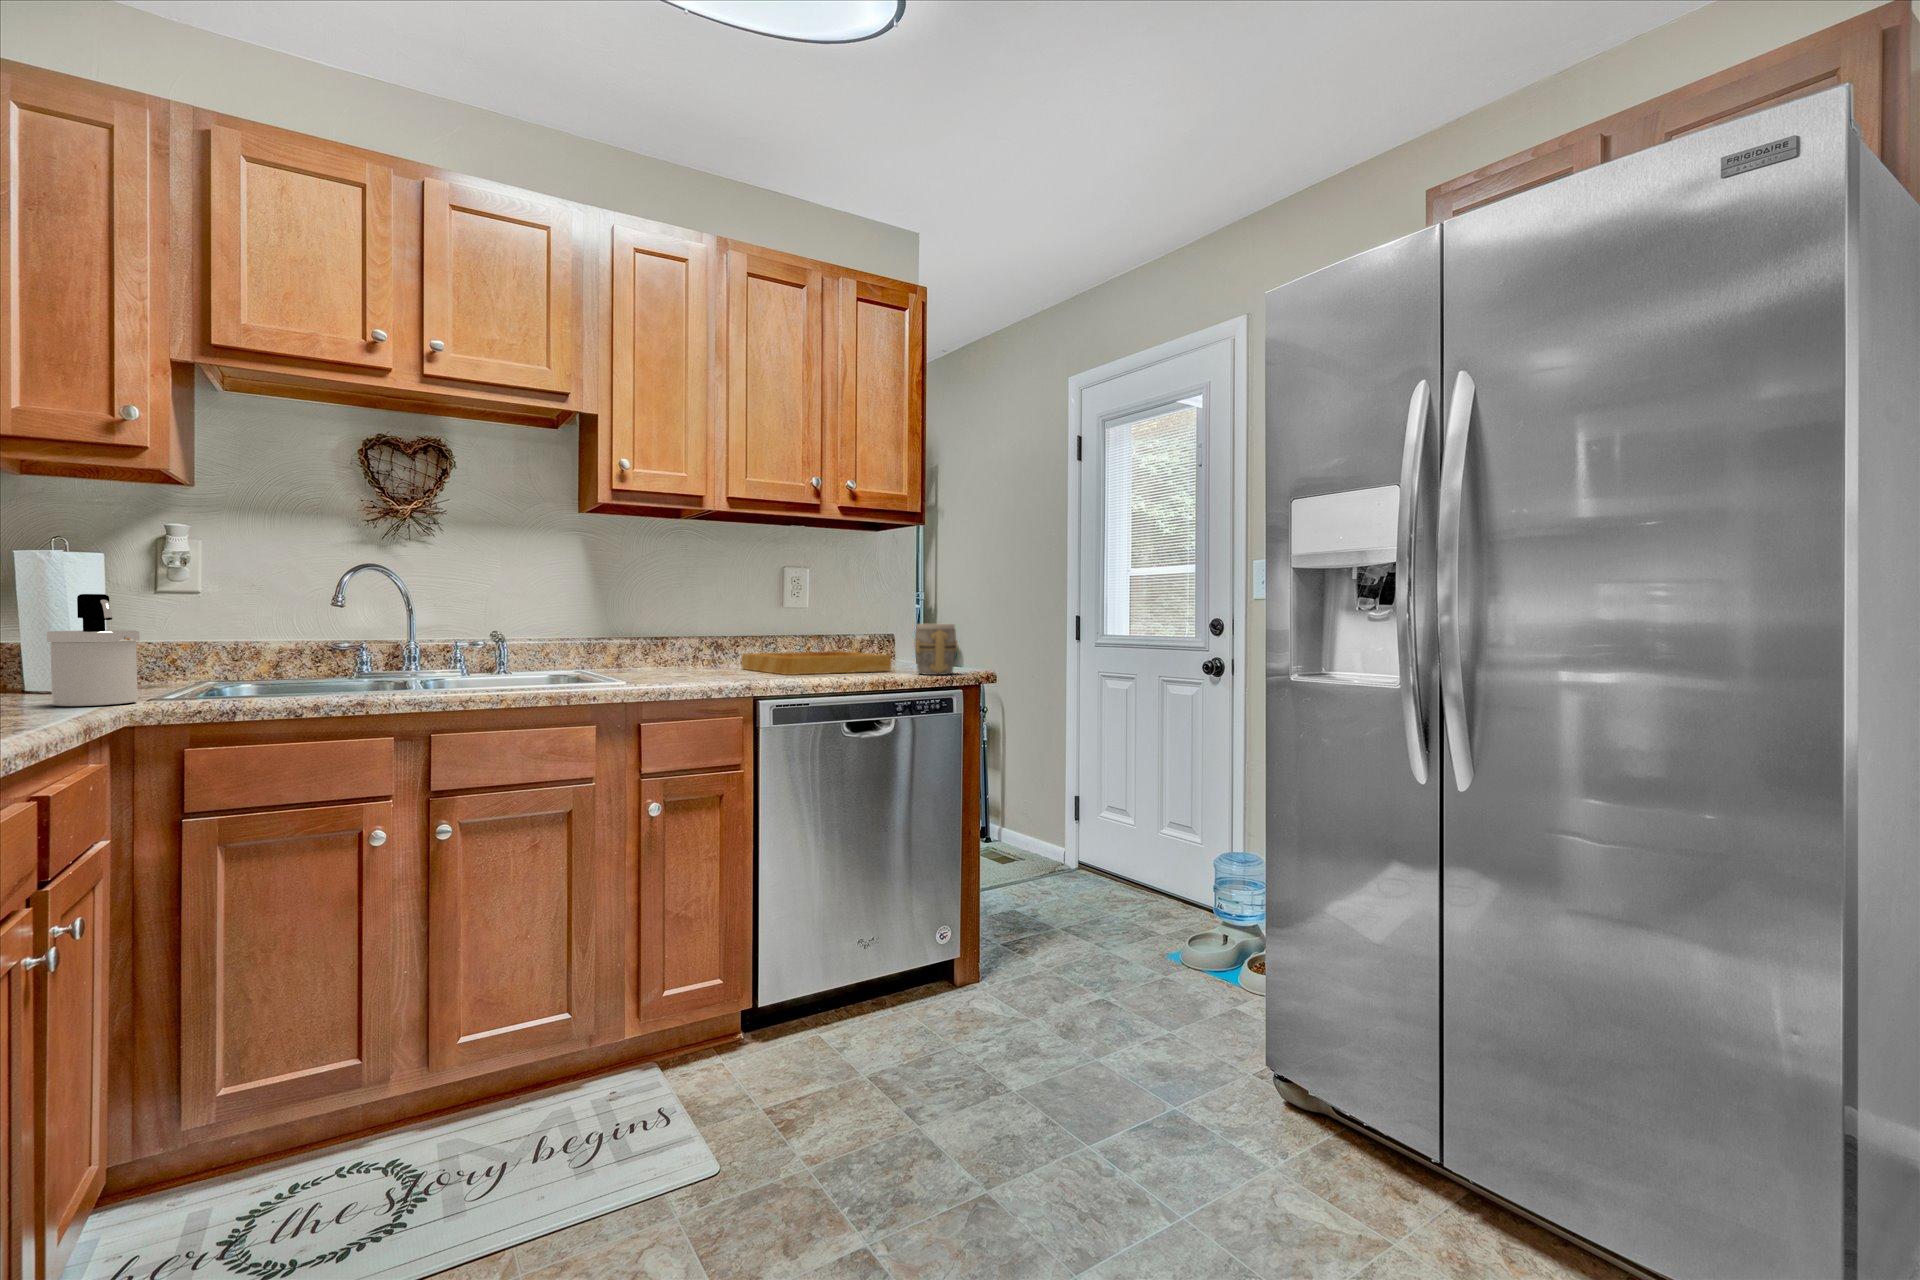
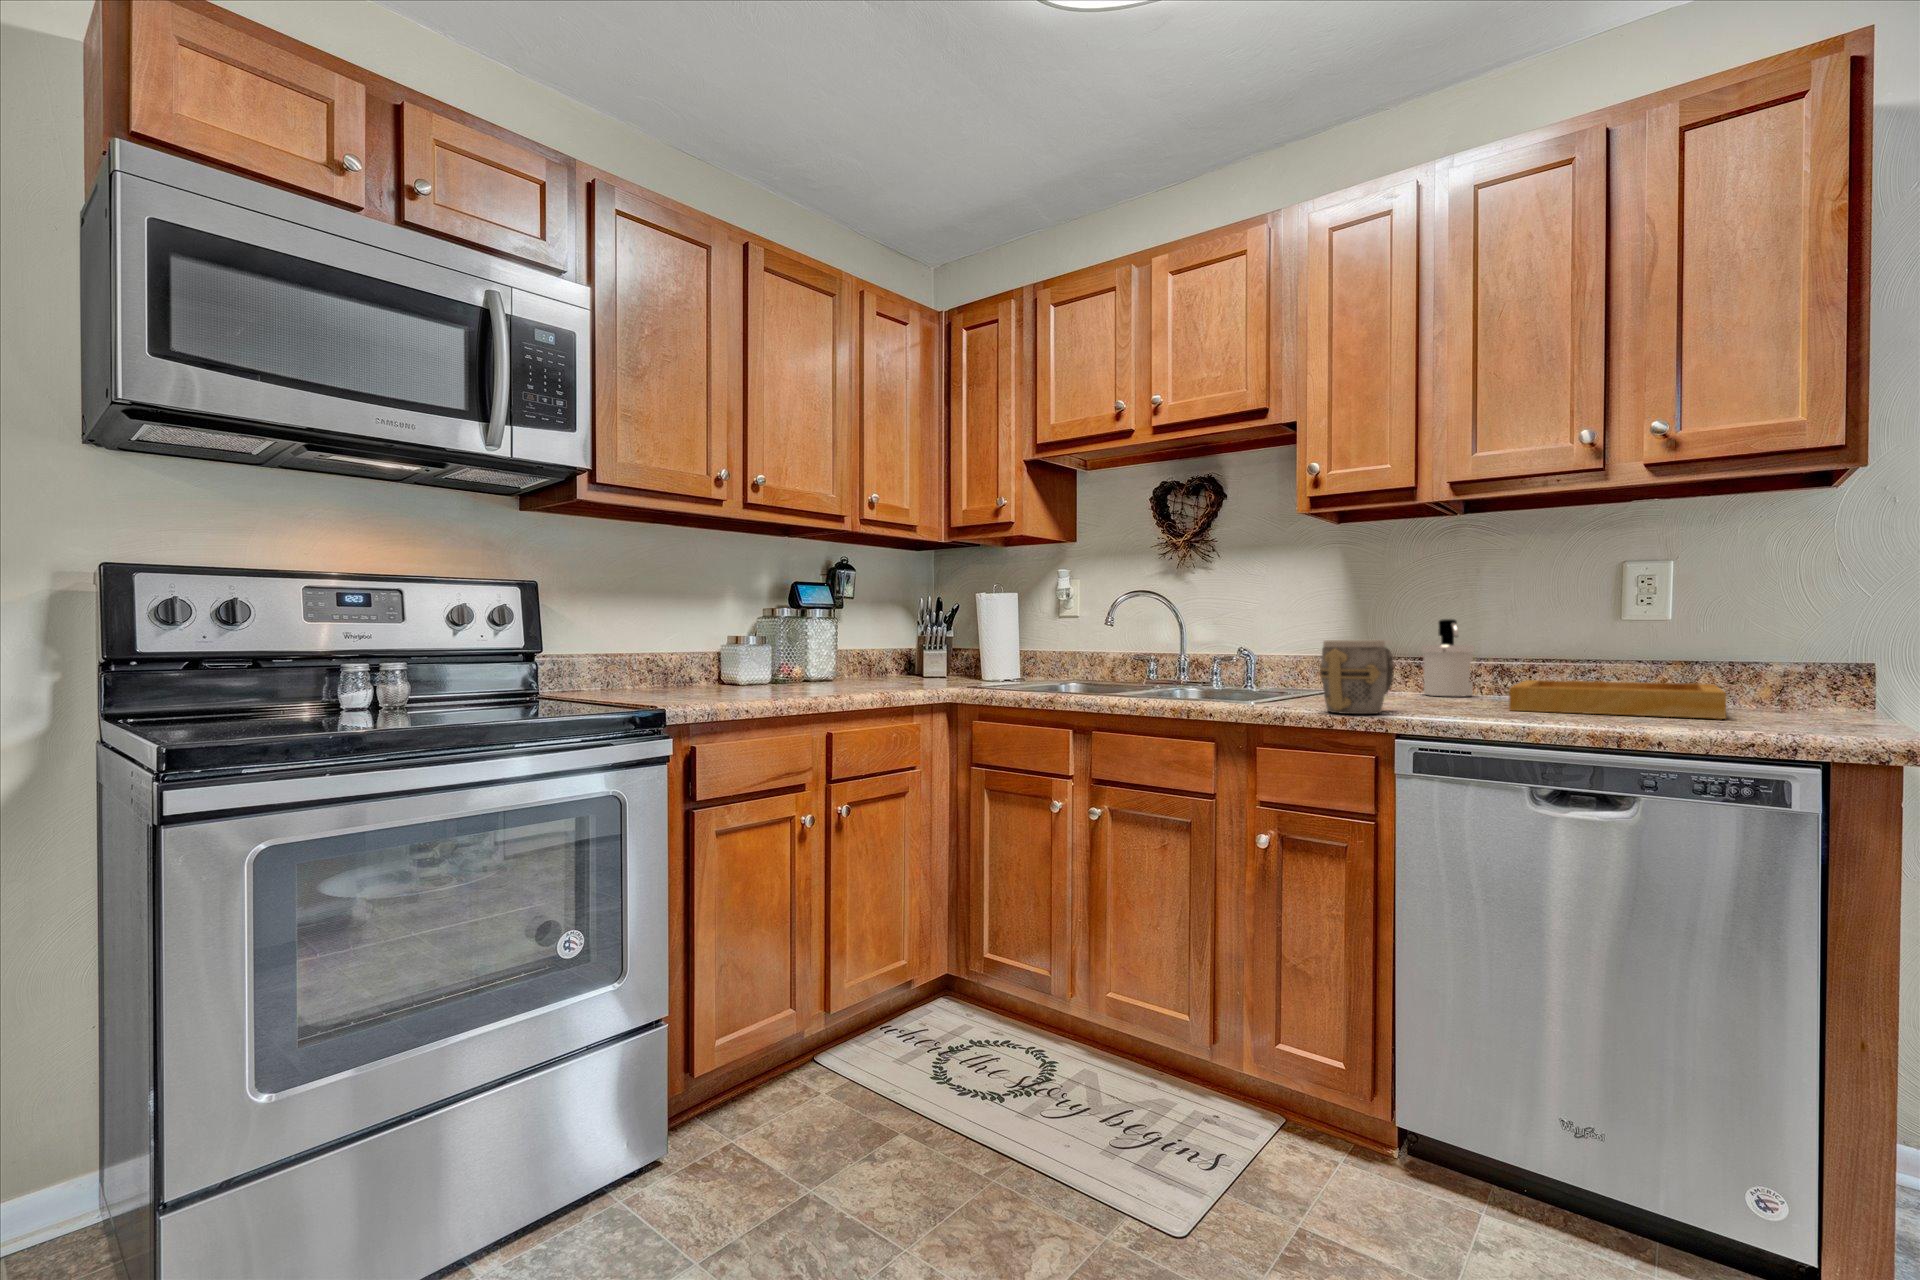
soap dispenser: present [47,594,139,706] -> present [1422,619,1474,697]
mug: present [915,624,957,675] -> present [1320,640,1393,714]

